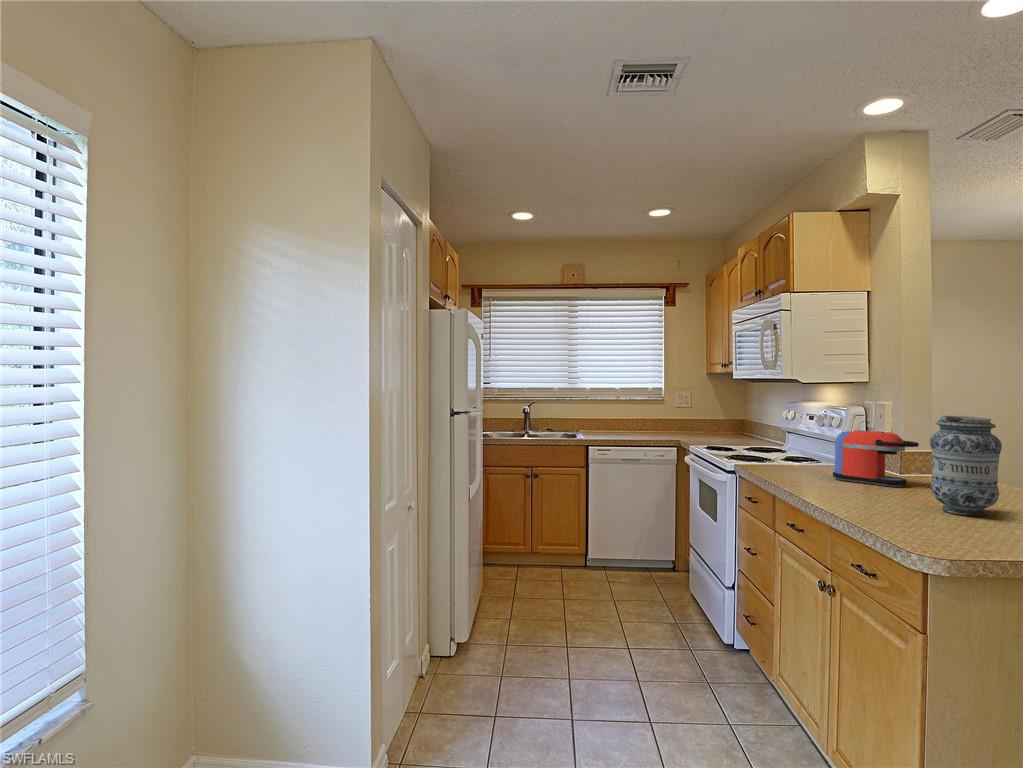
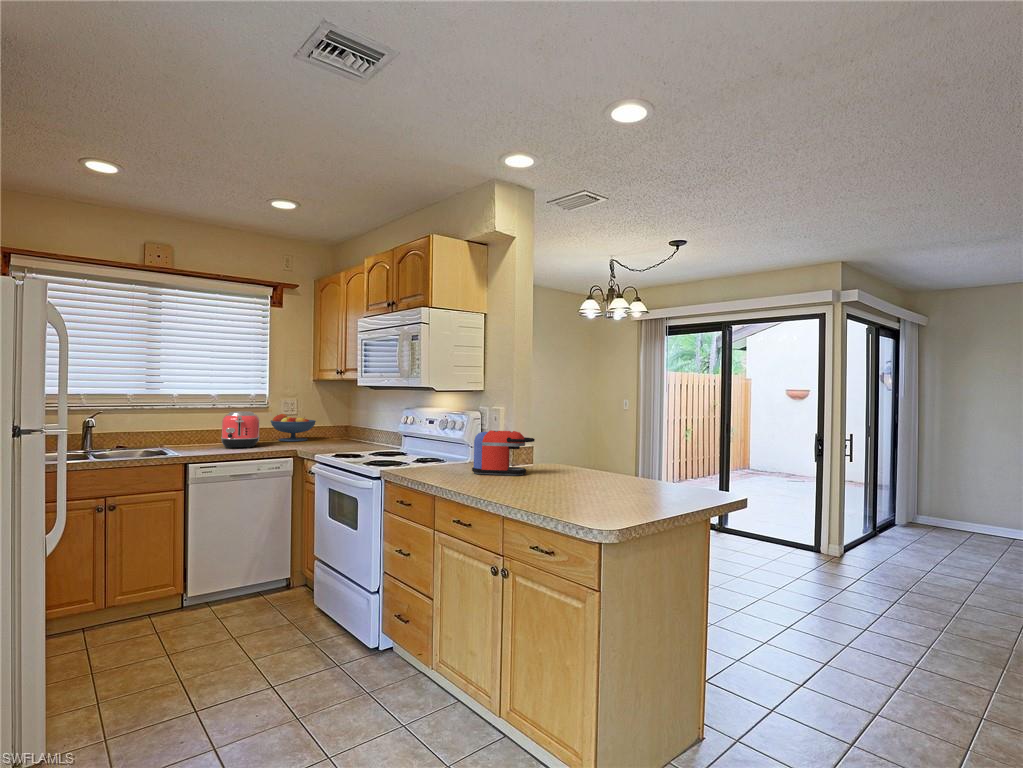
toaster: none [618,404,651,437] -> present [221,411,260,448]
fruit bowl: none [665,406,707,433] -> present [271,414,316,441]
vase: present [930,416,1002,516] -> none [562,416,605,492]

